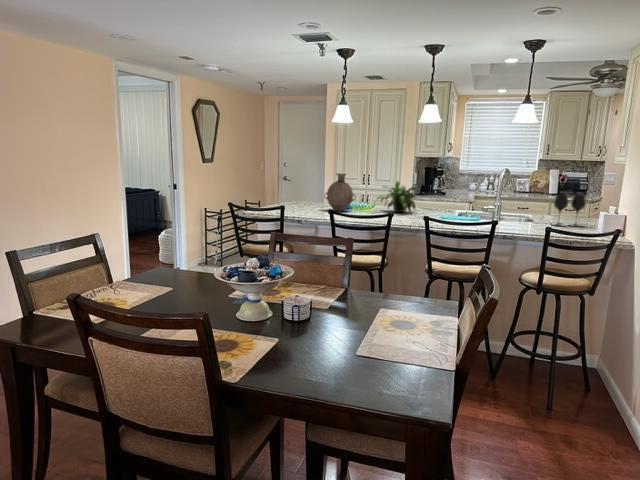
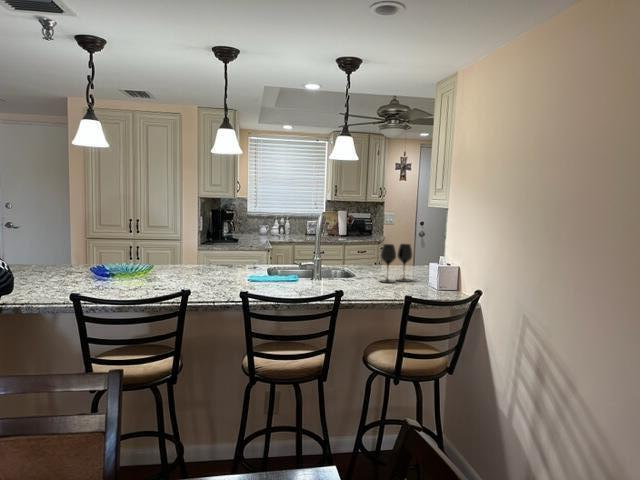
vase: present [324,173,356,211] -> none [65,226,121,285]
potted plant: present [377,181,417,212] -> none [155,235,218,280]

